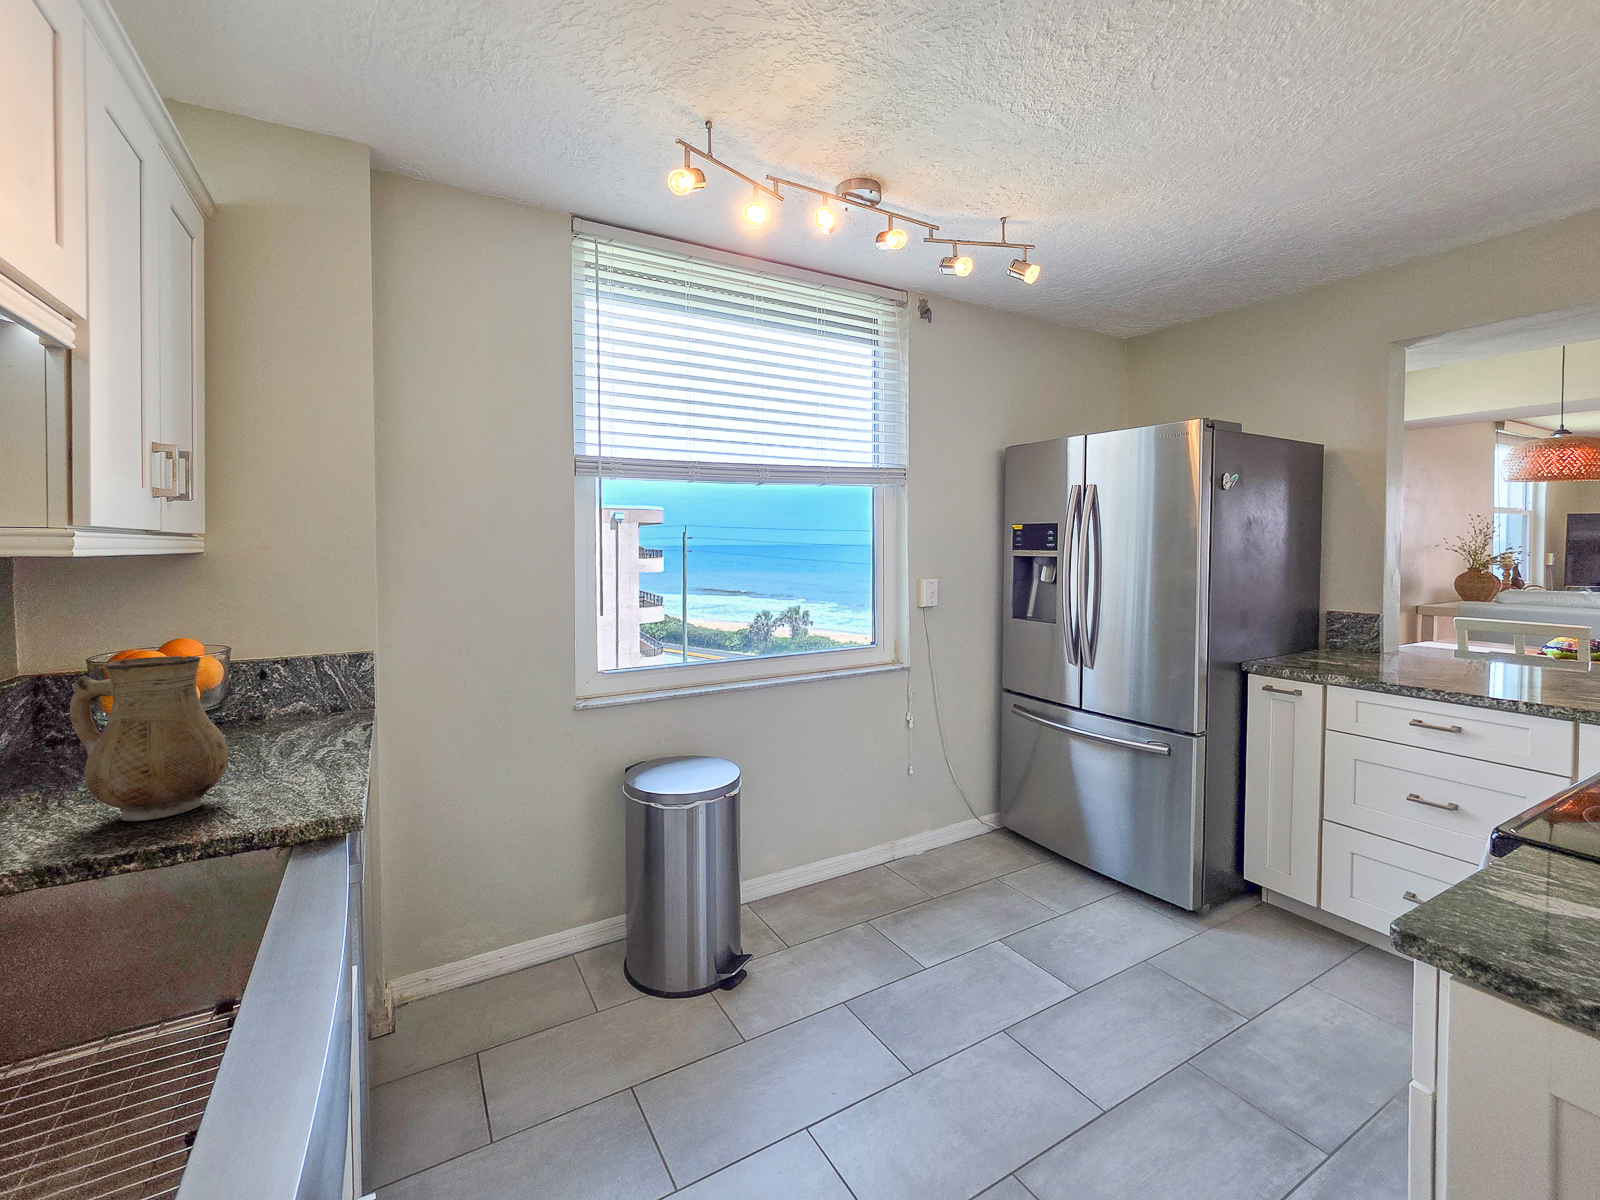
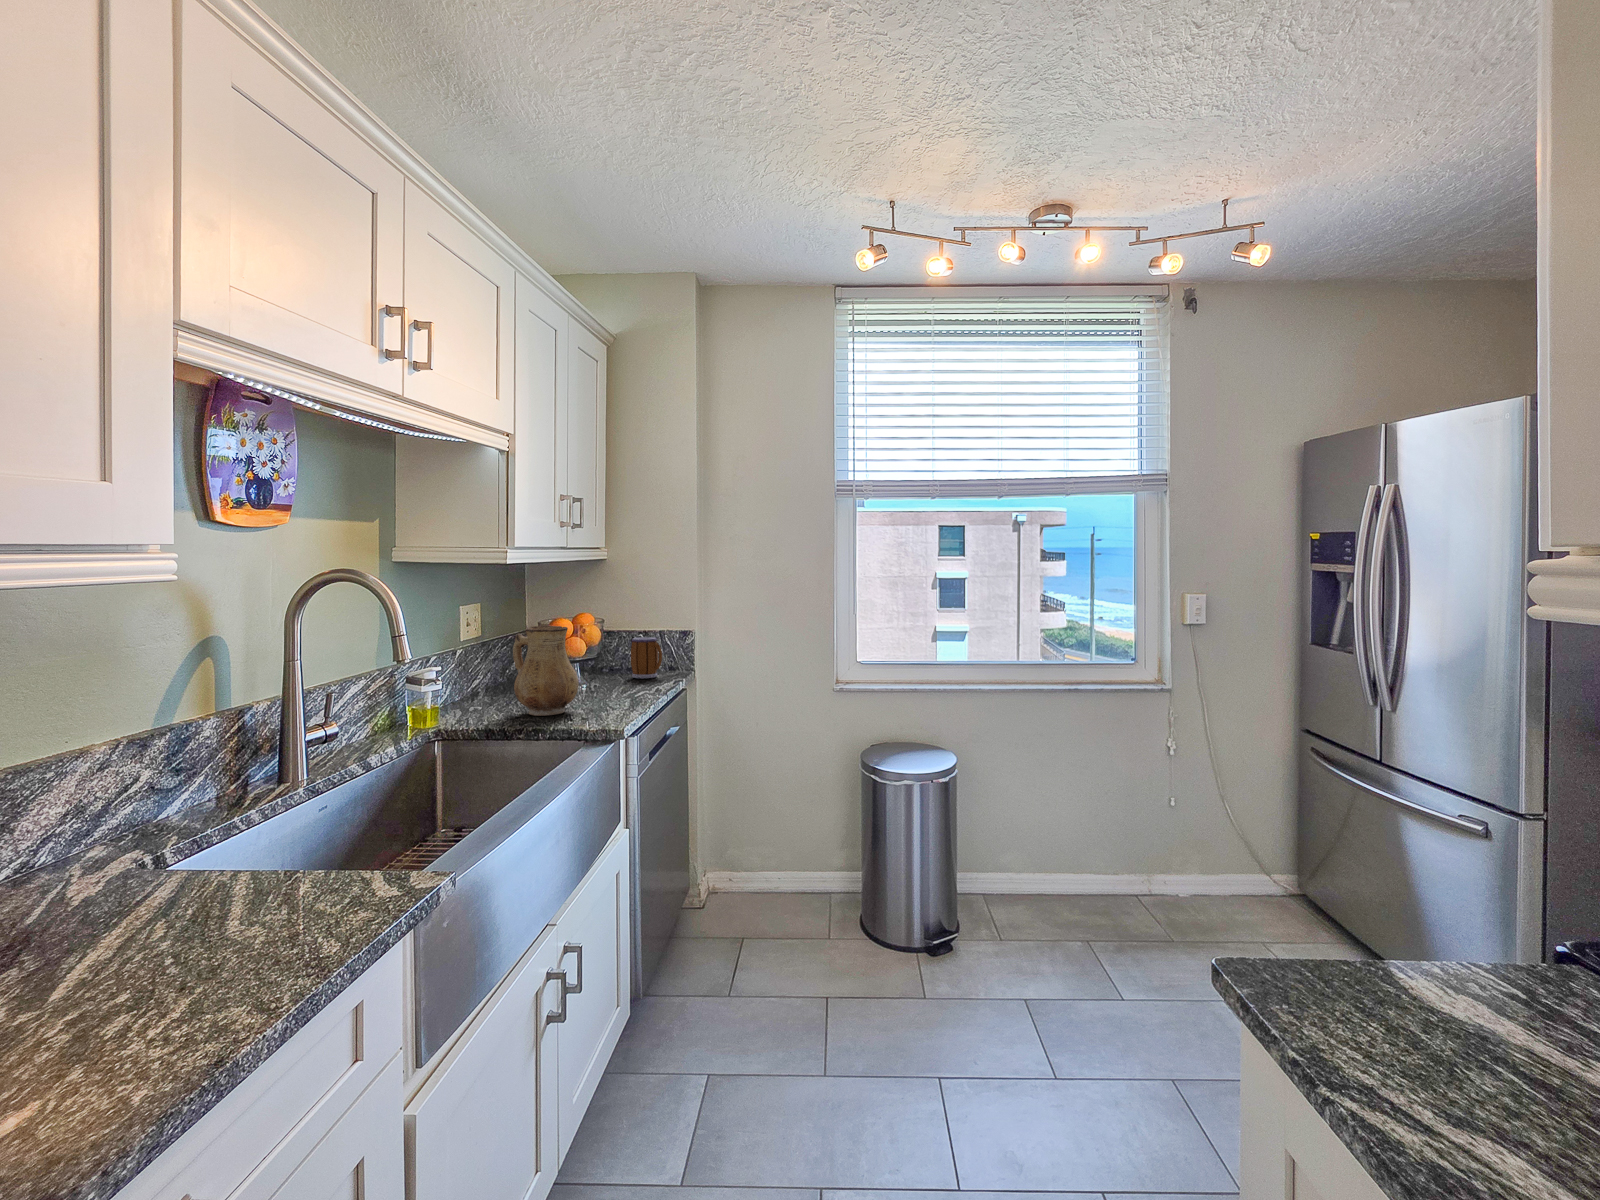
mug: none [270,667,328,731] -> present [631,637,662,678]

